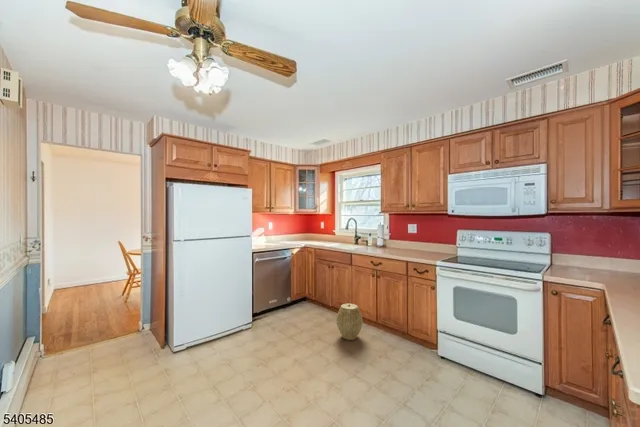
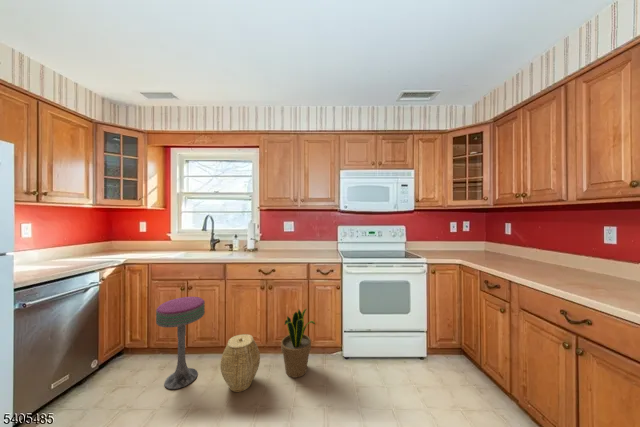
bar stool: none [309,272,336,326] -> present [156,297,205,389]
potted plant: none [375,297,404,350] -> present [281,309,315,378]

